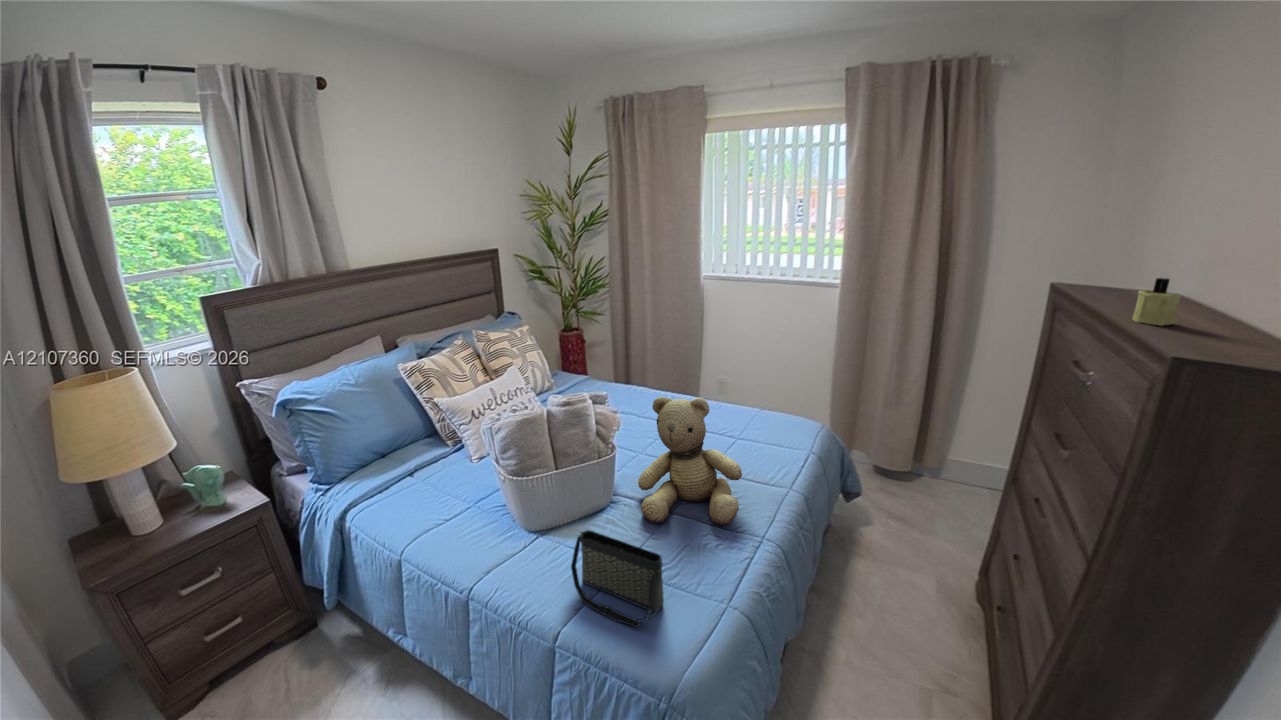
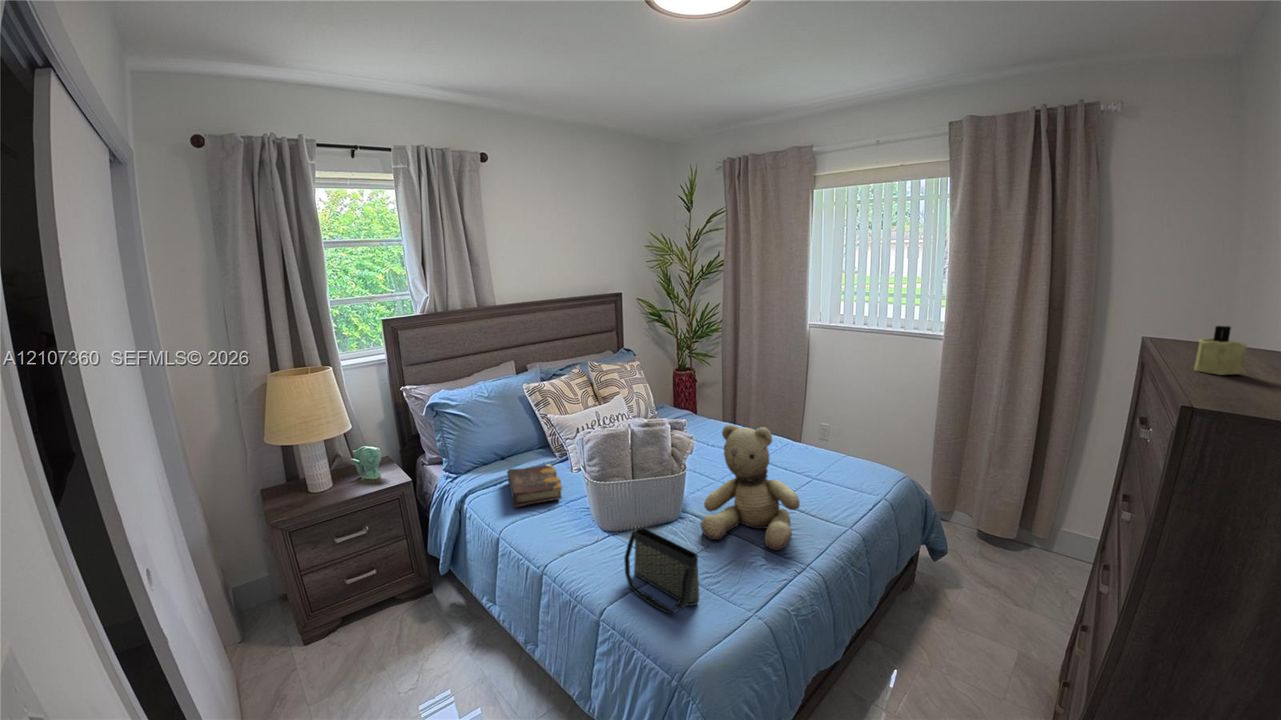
book: none [397,456,472,519] -> present [507,464,562,507]

